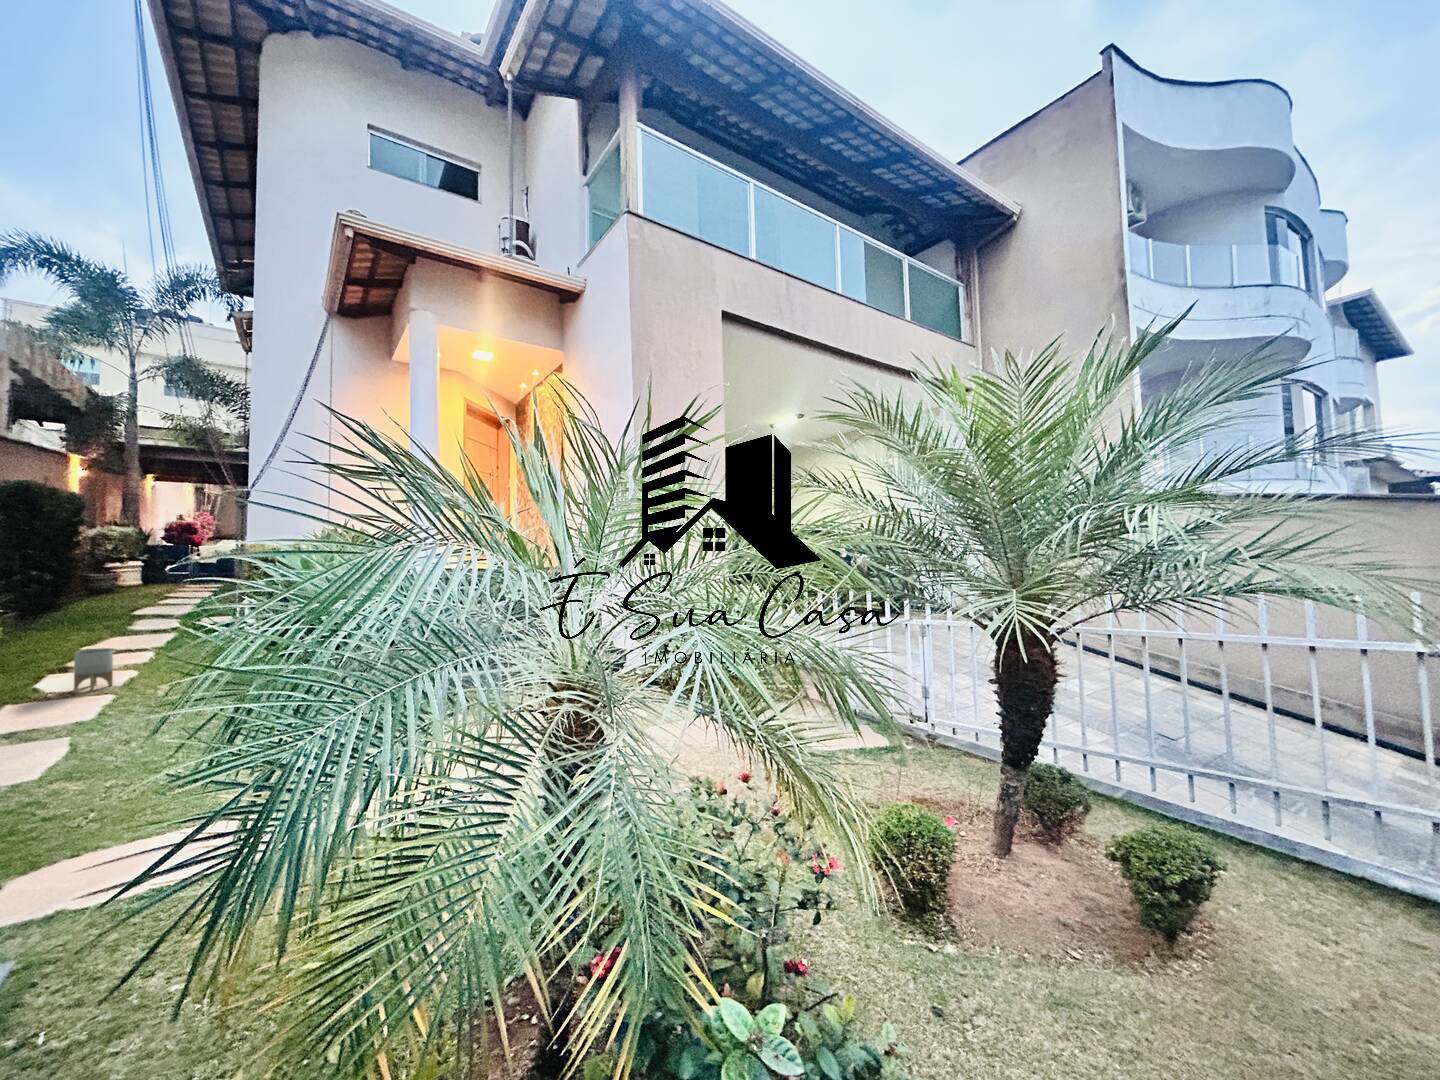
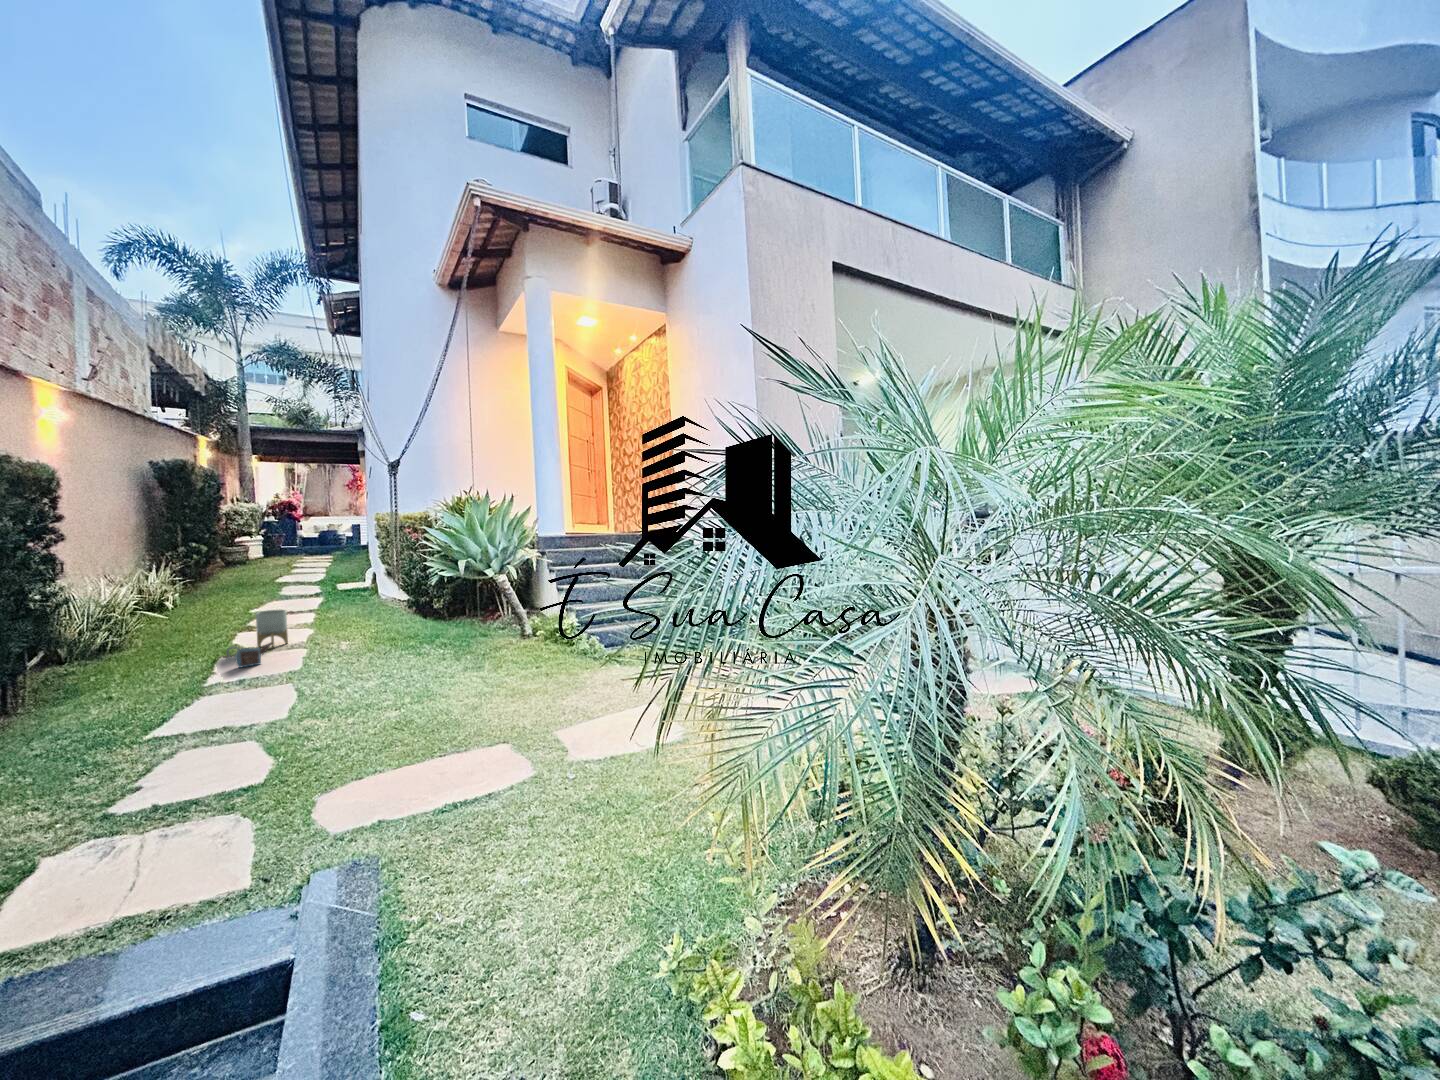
watering can: none [22,686,85,715] -> present [226,642,273,667]

